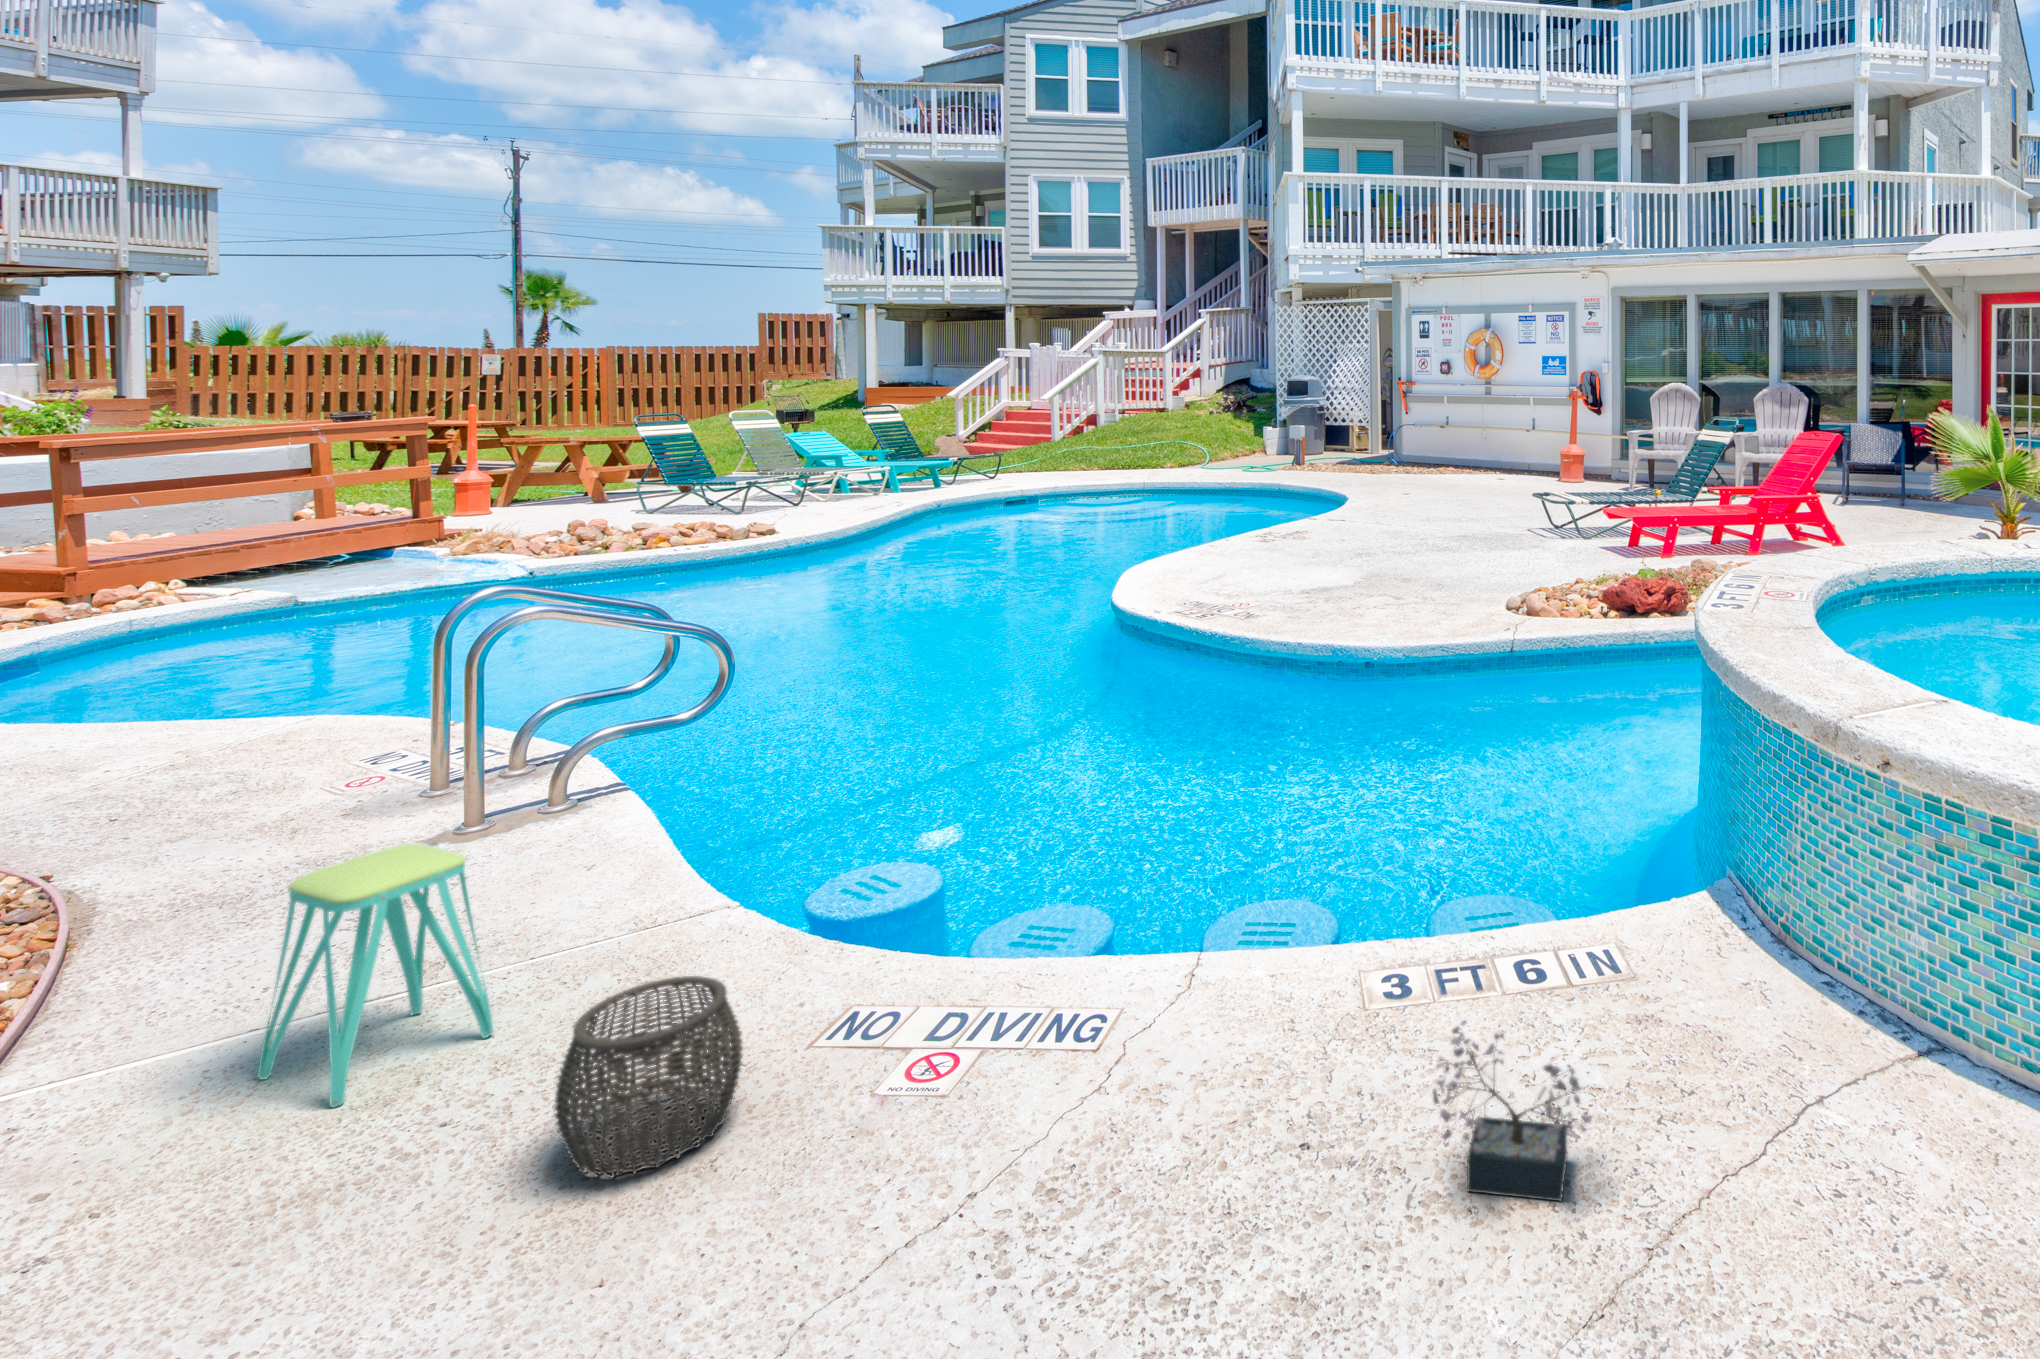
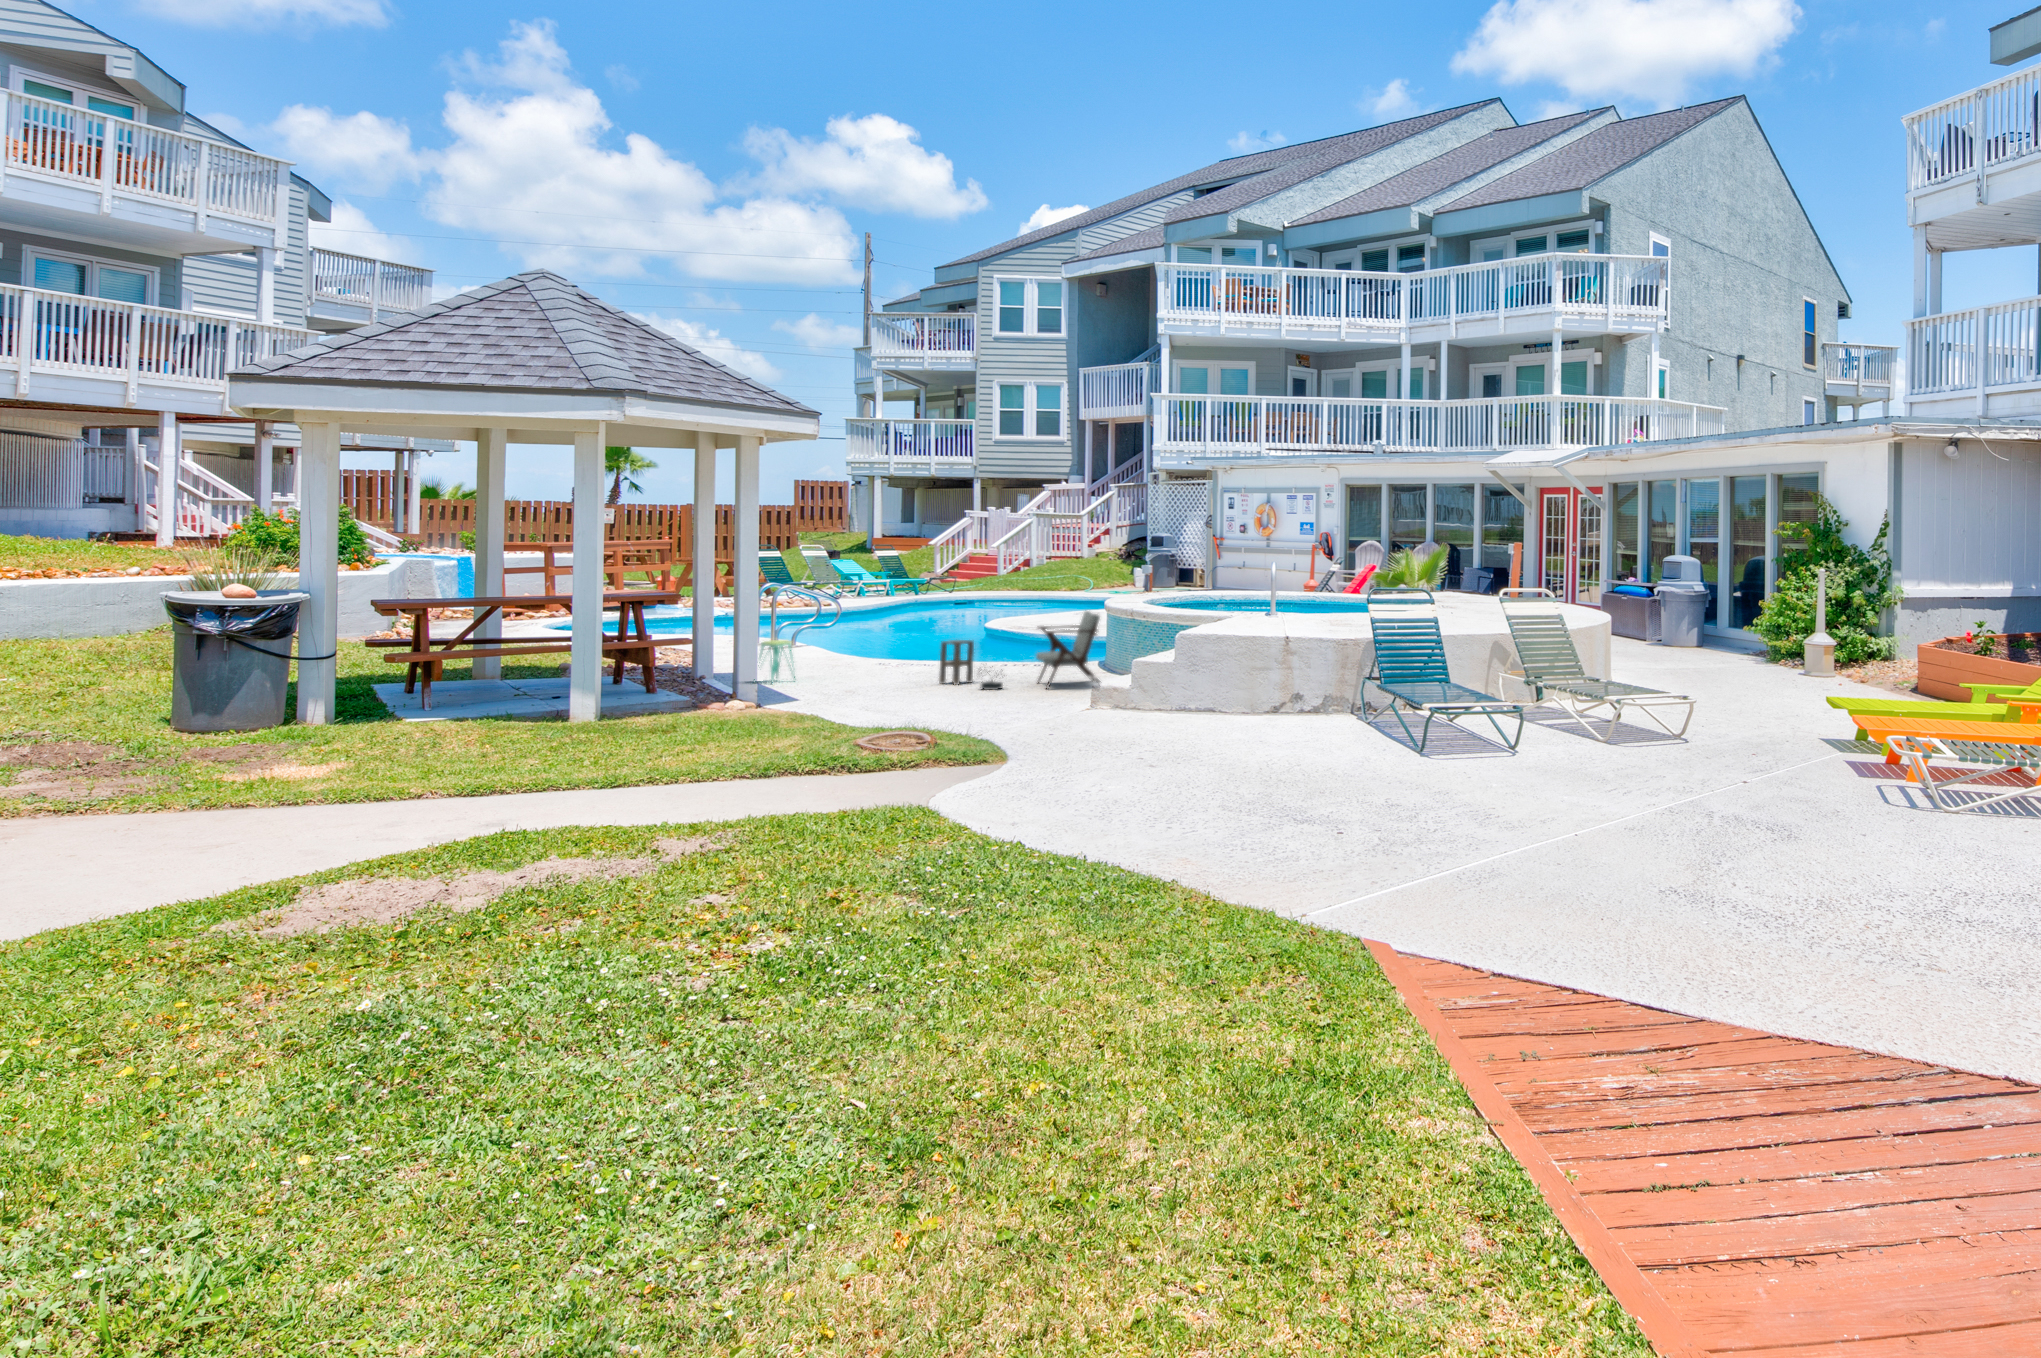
lounge chair: none [1615,680,2018,1179] -> present [1036,611,1100,689]
side table: none [1184,820,1324,1073] -> present [939,640,974,685]
woven basket: present [555,976,743,1177] -> none [818,659,851,687]

